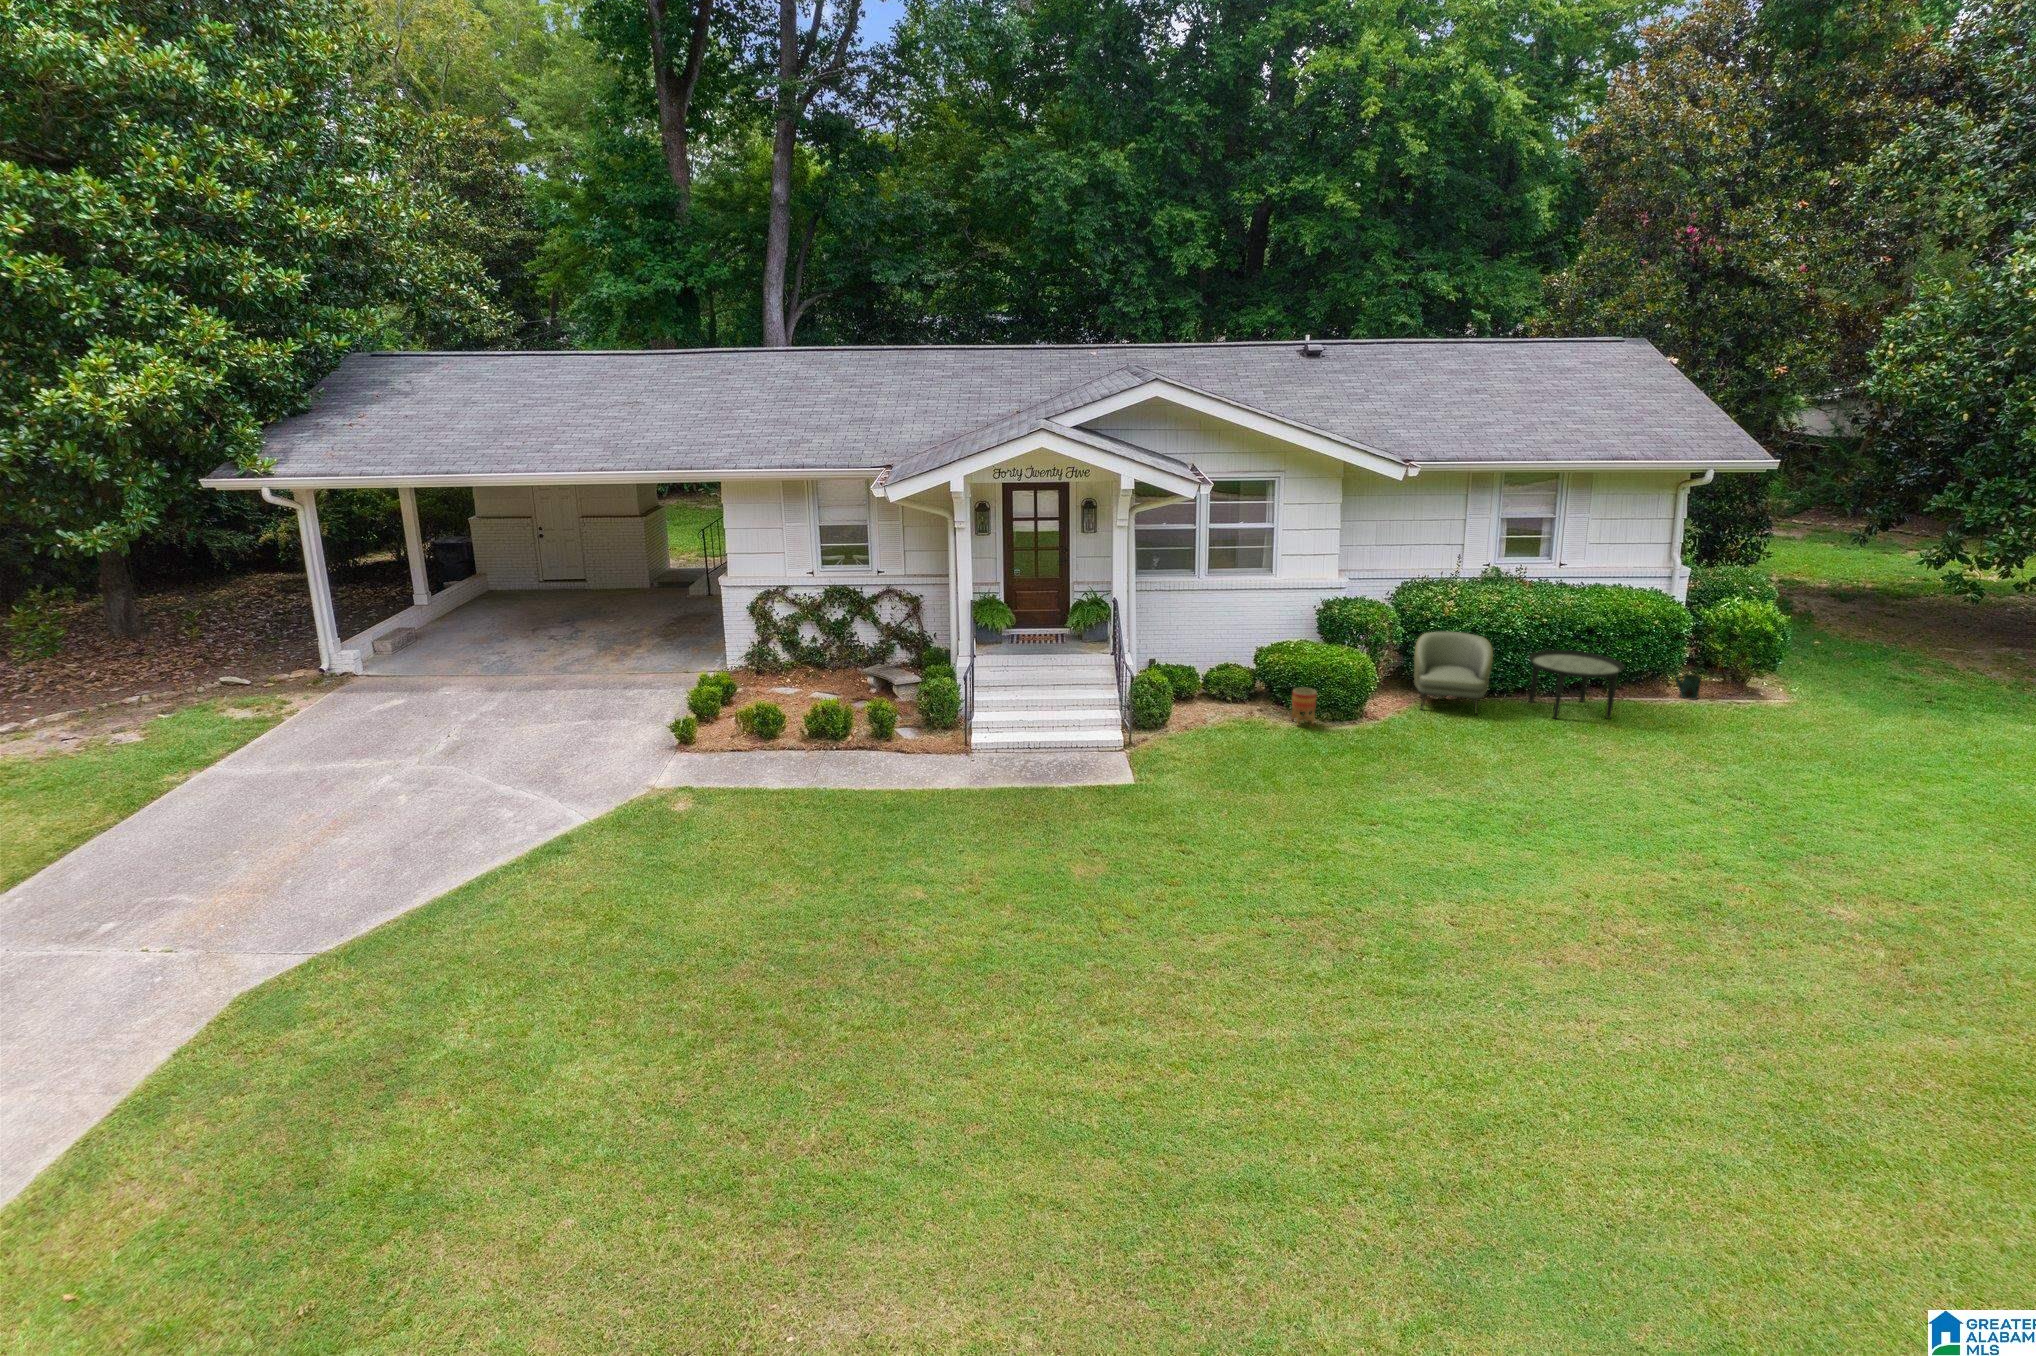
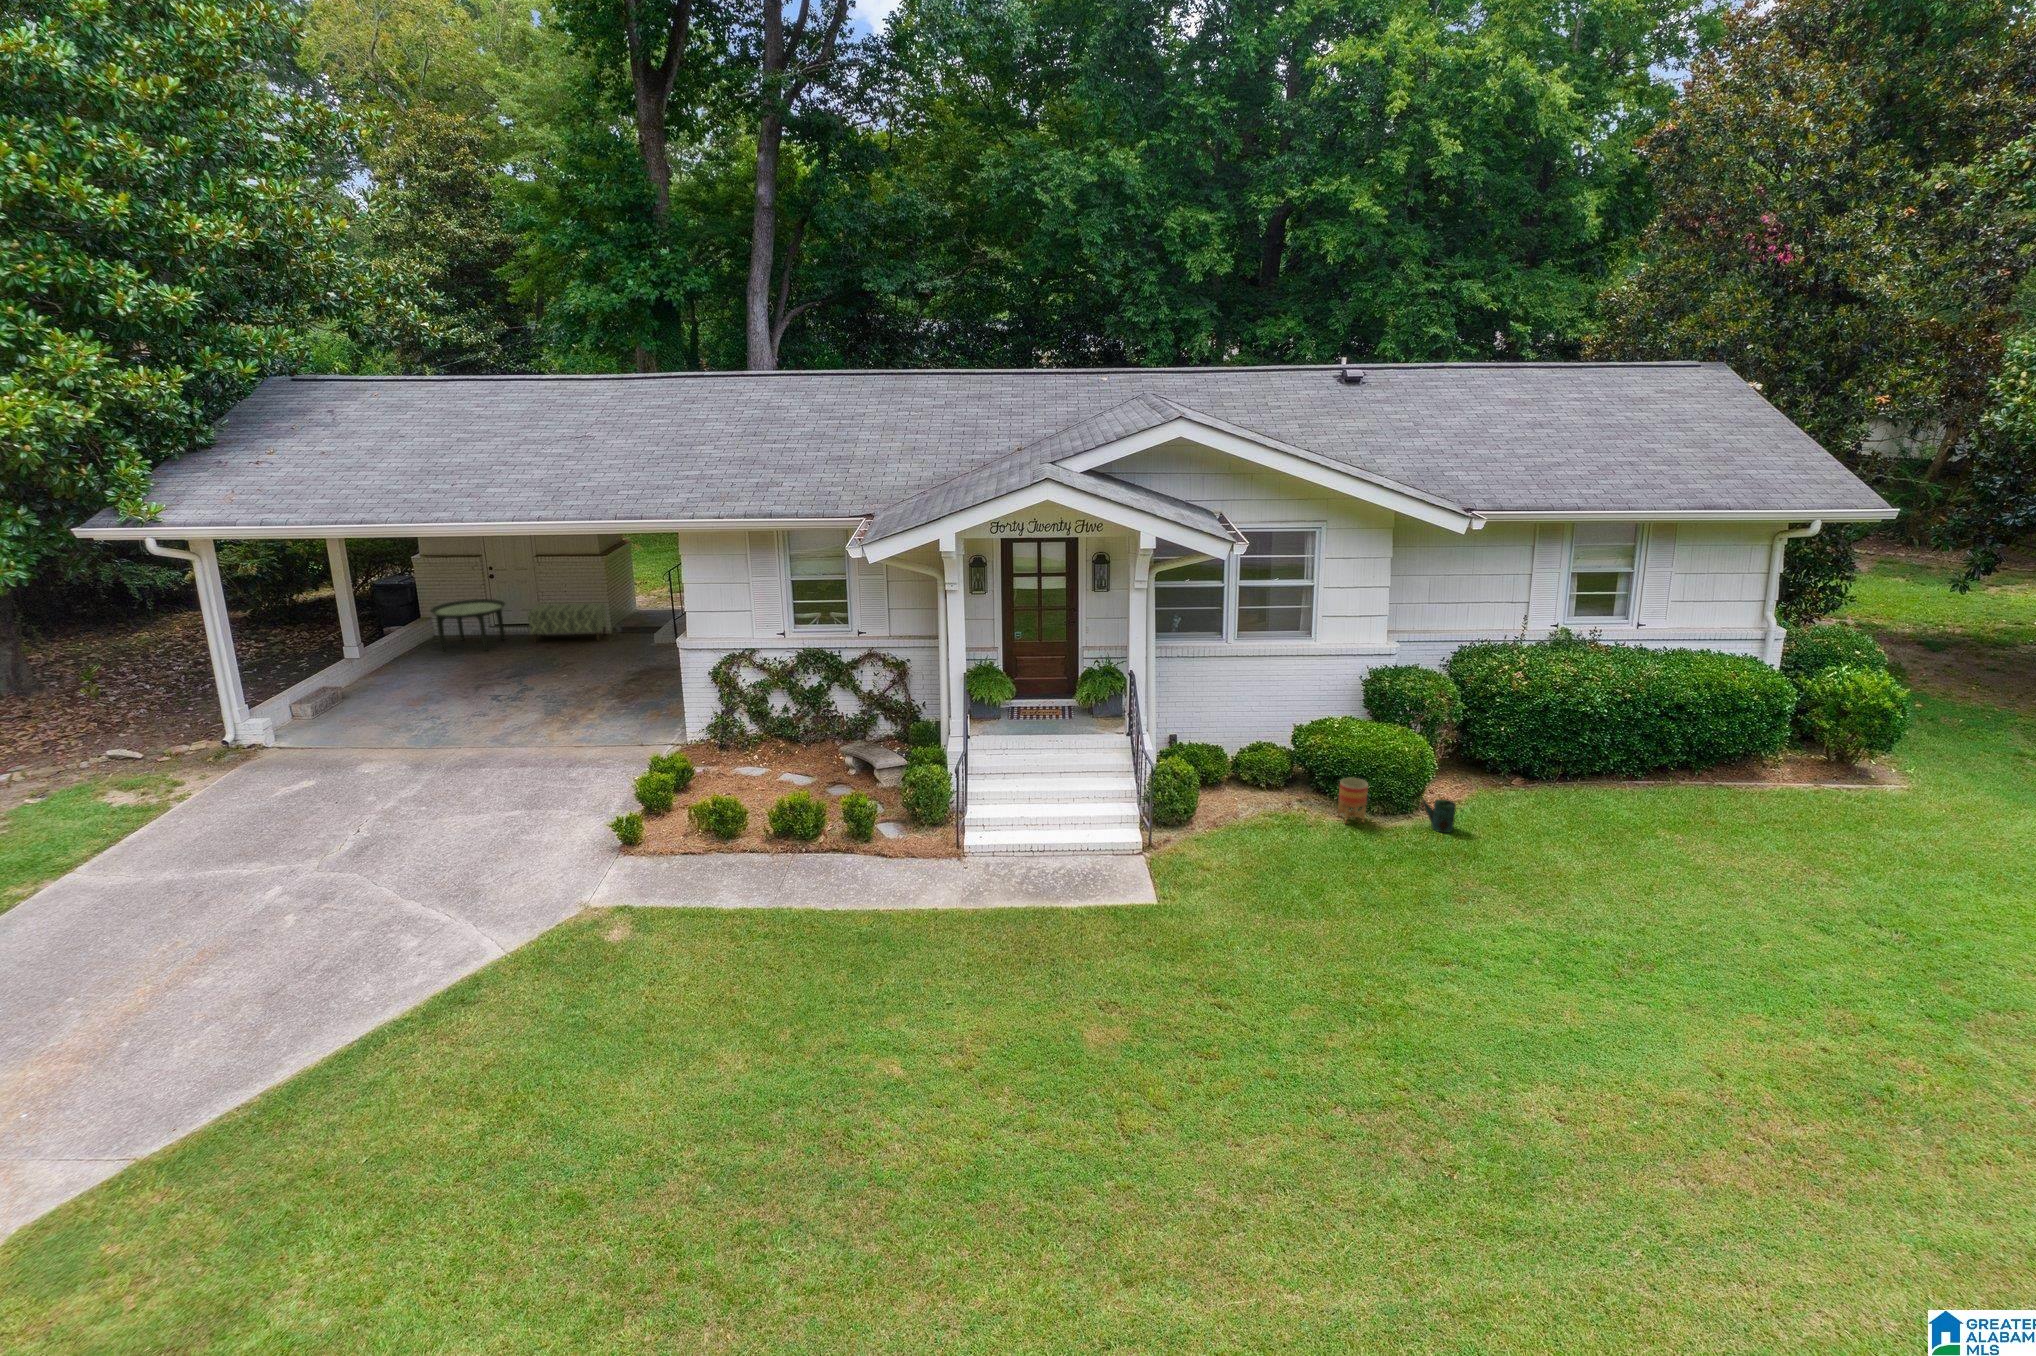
bench: none [573,563,643,598] -> present [528,604,607,643]
armchair: present [1414,631,1493,715] -> none [1477,707,1571,808]
round table: present [1528,650,1624,719] -> present [430,599,505,651]
watering can: present [1671,669,1701,700] -> present [1417,792,1456,833]

